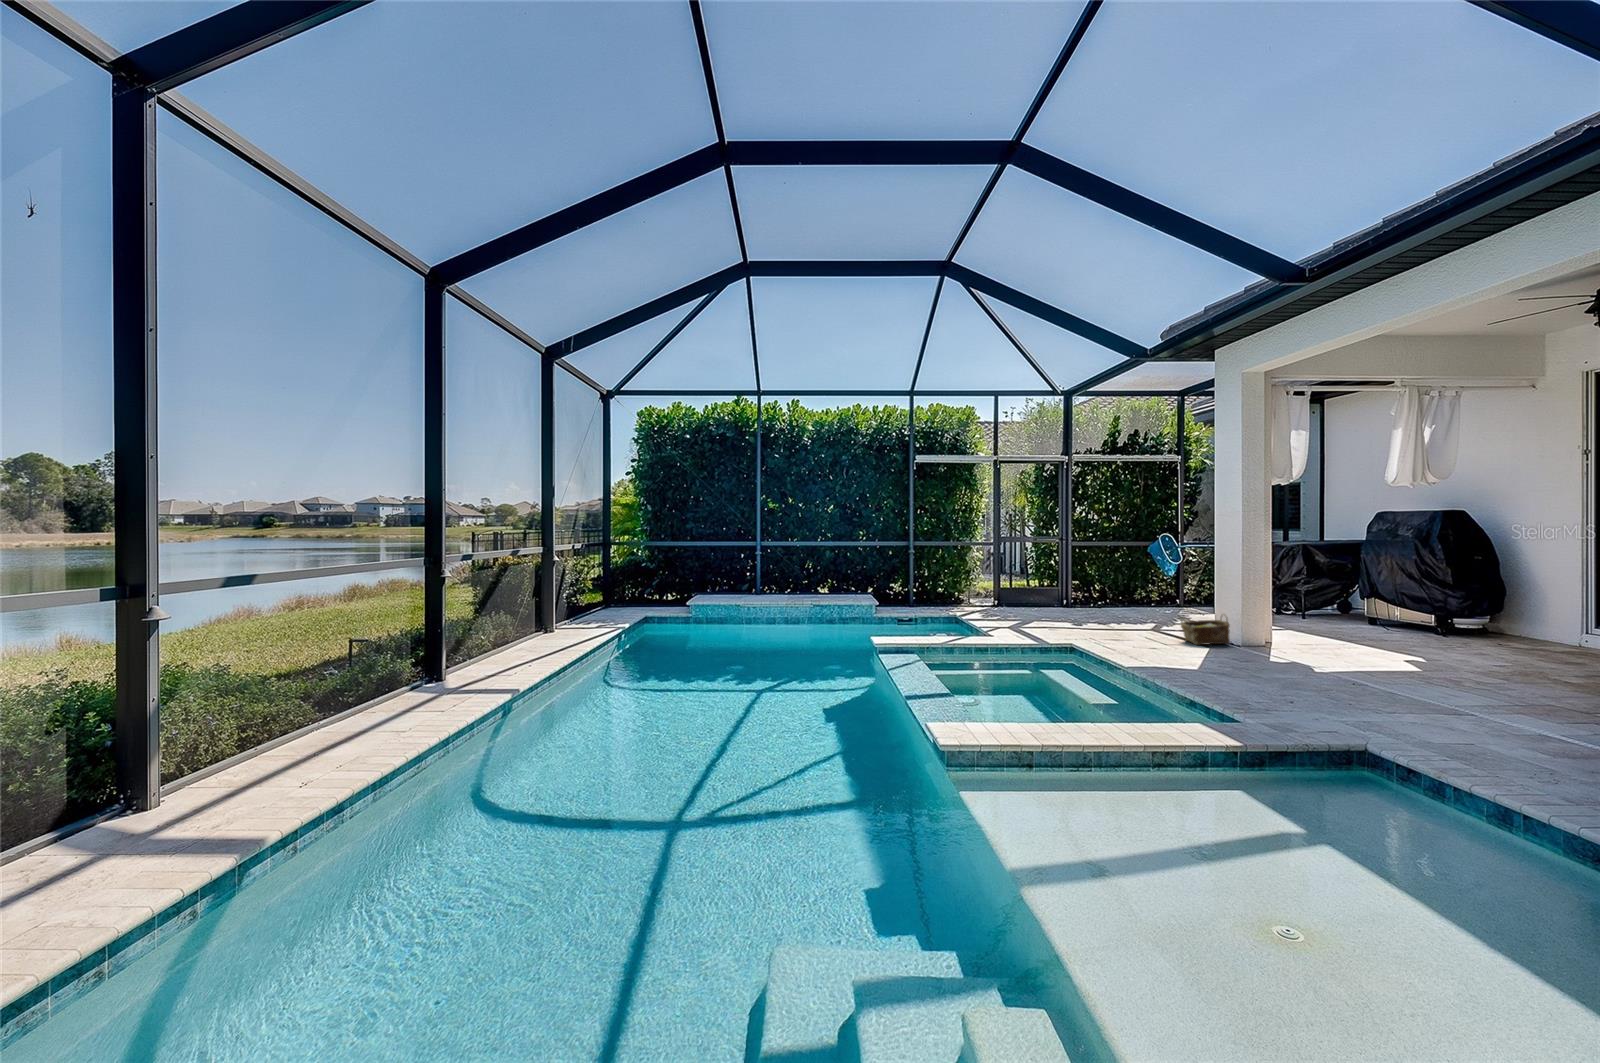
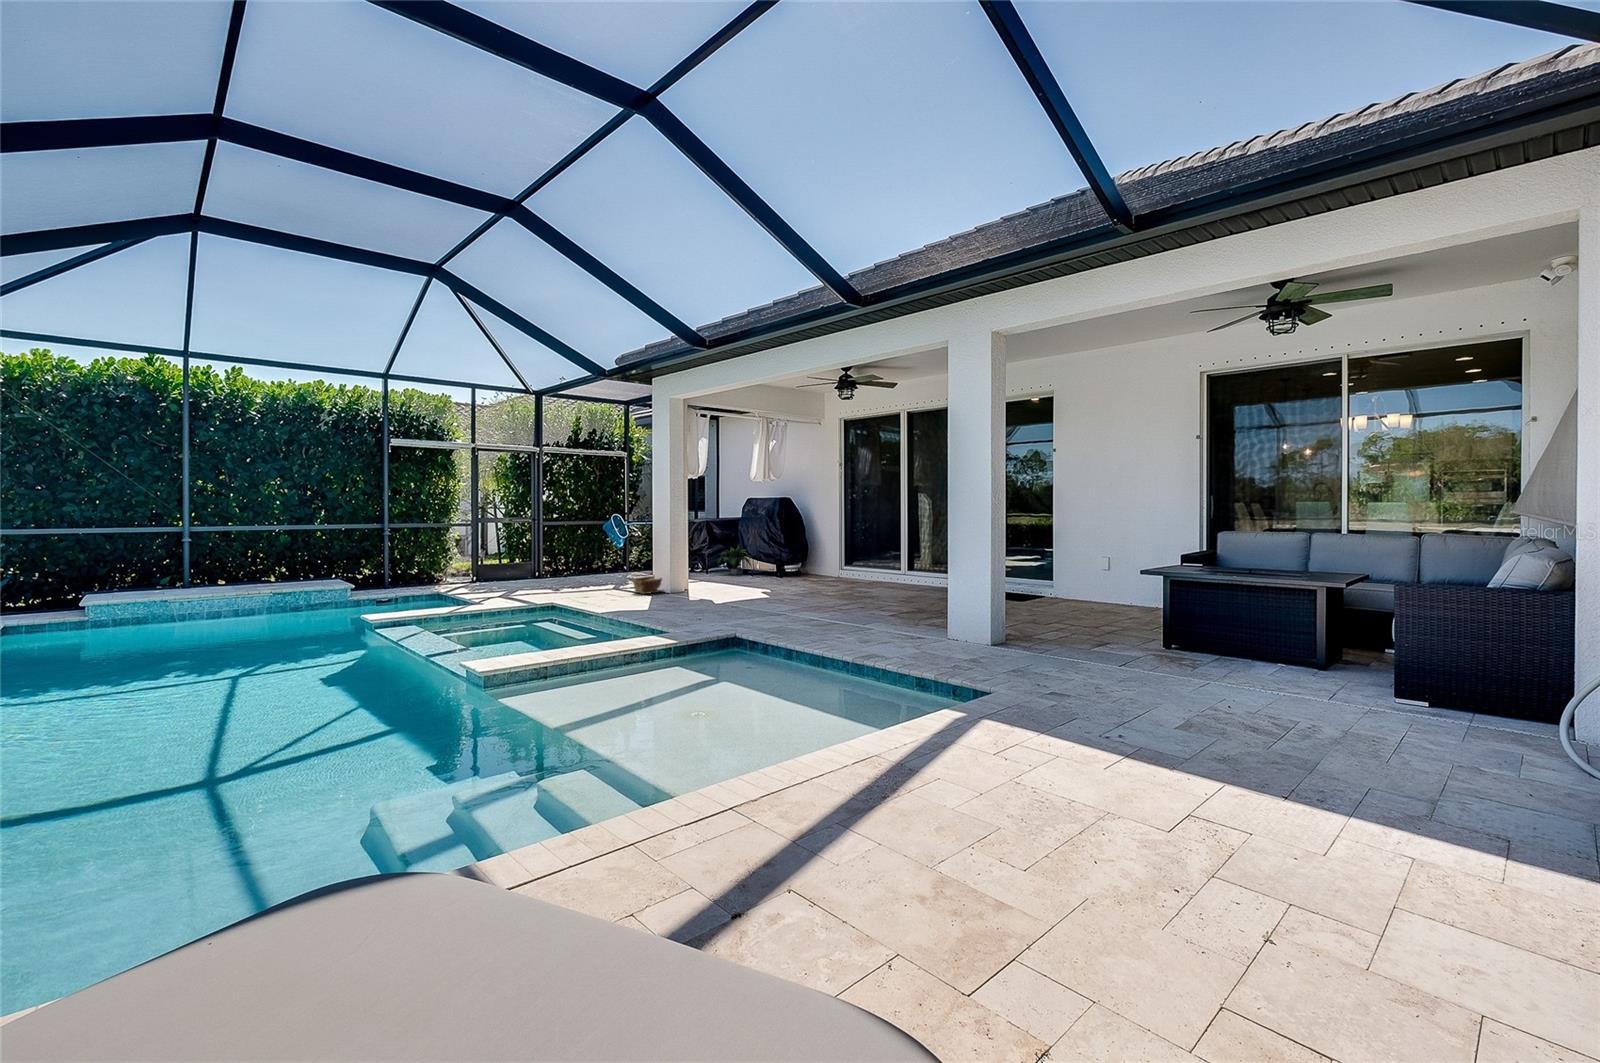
potted plant: none [1316,579,1386,625] -> present [717,545,752,575]

